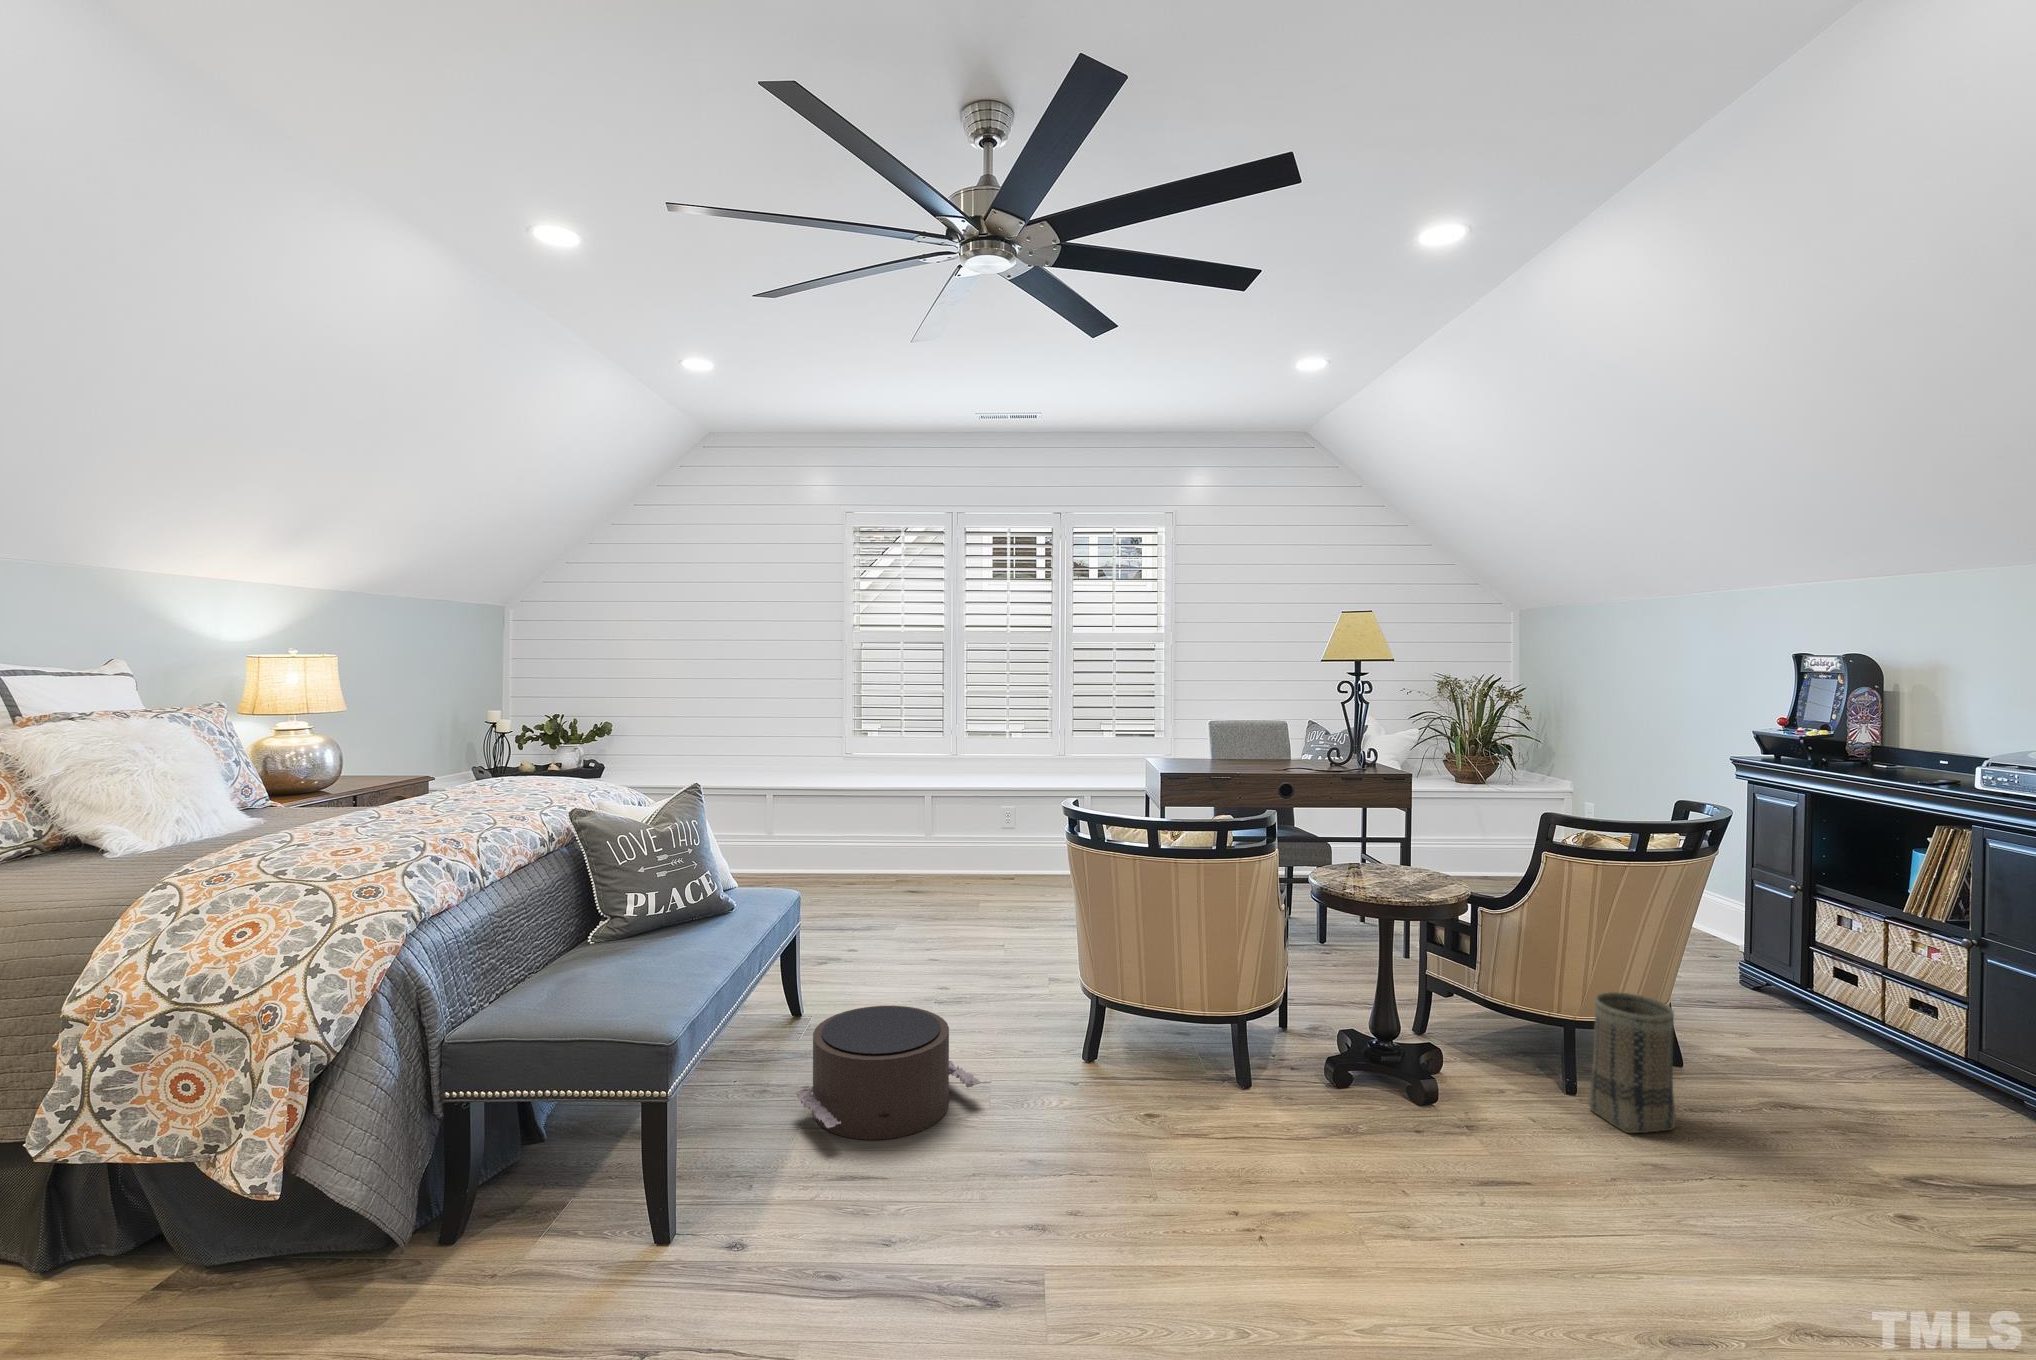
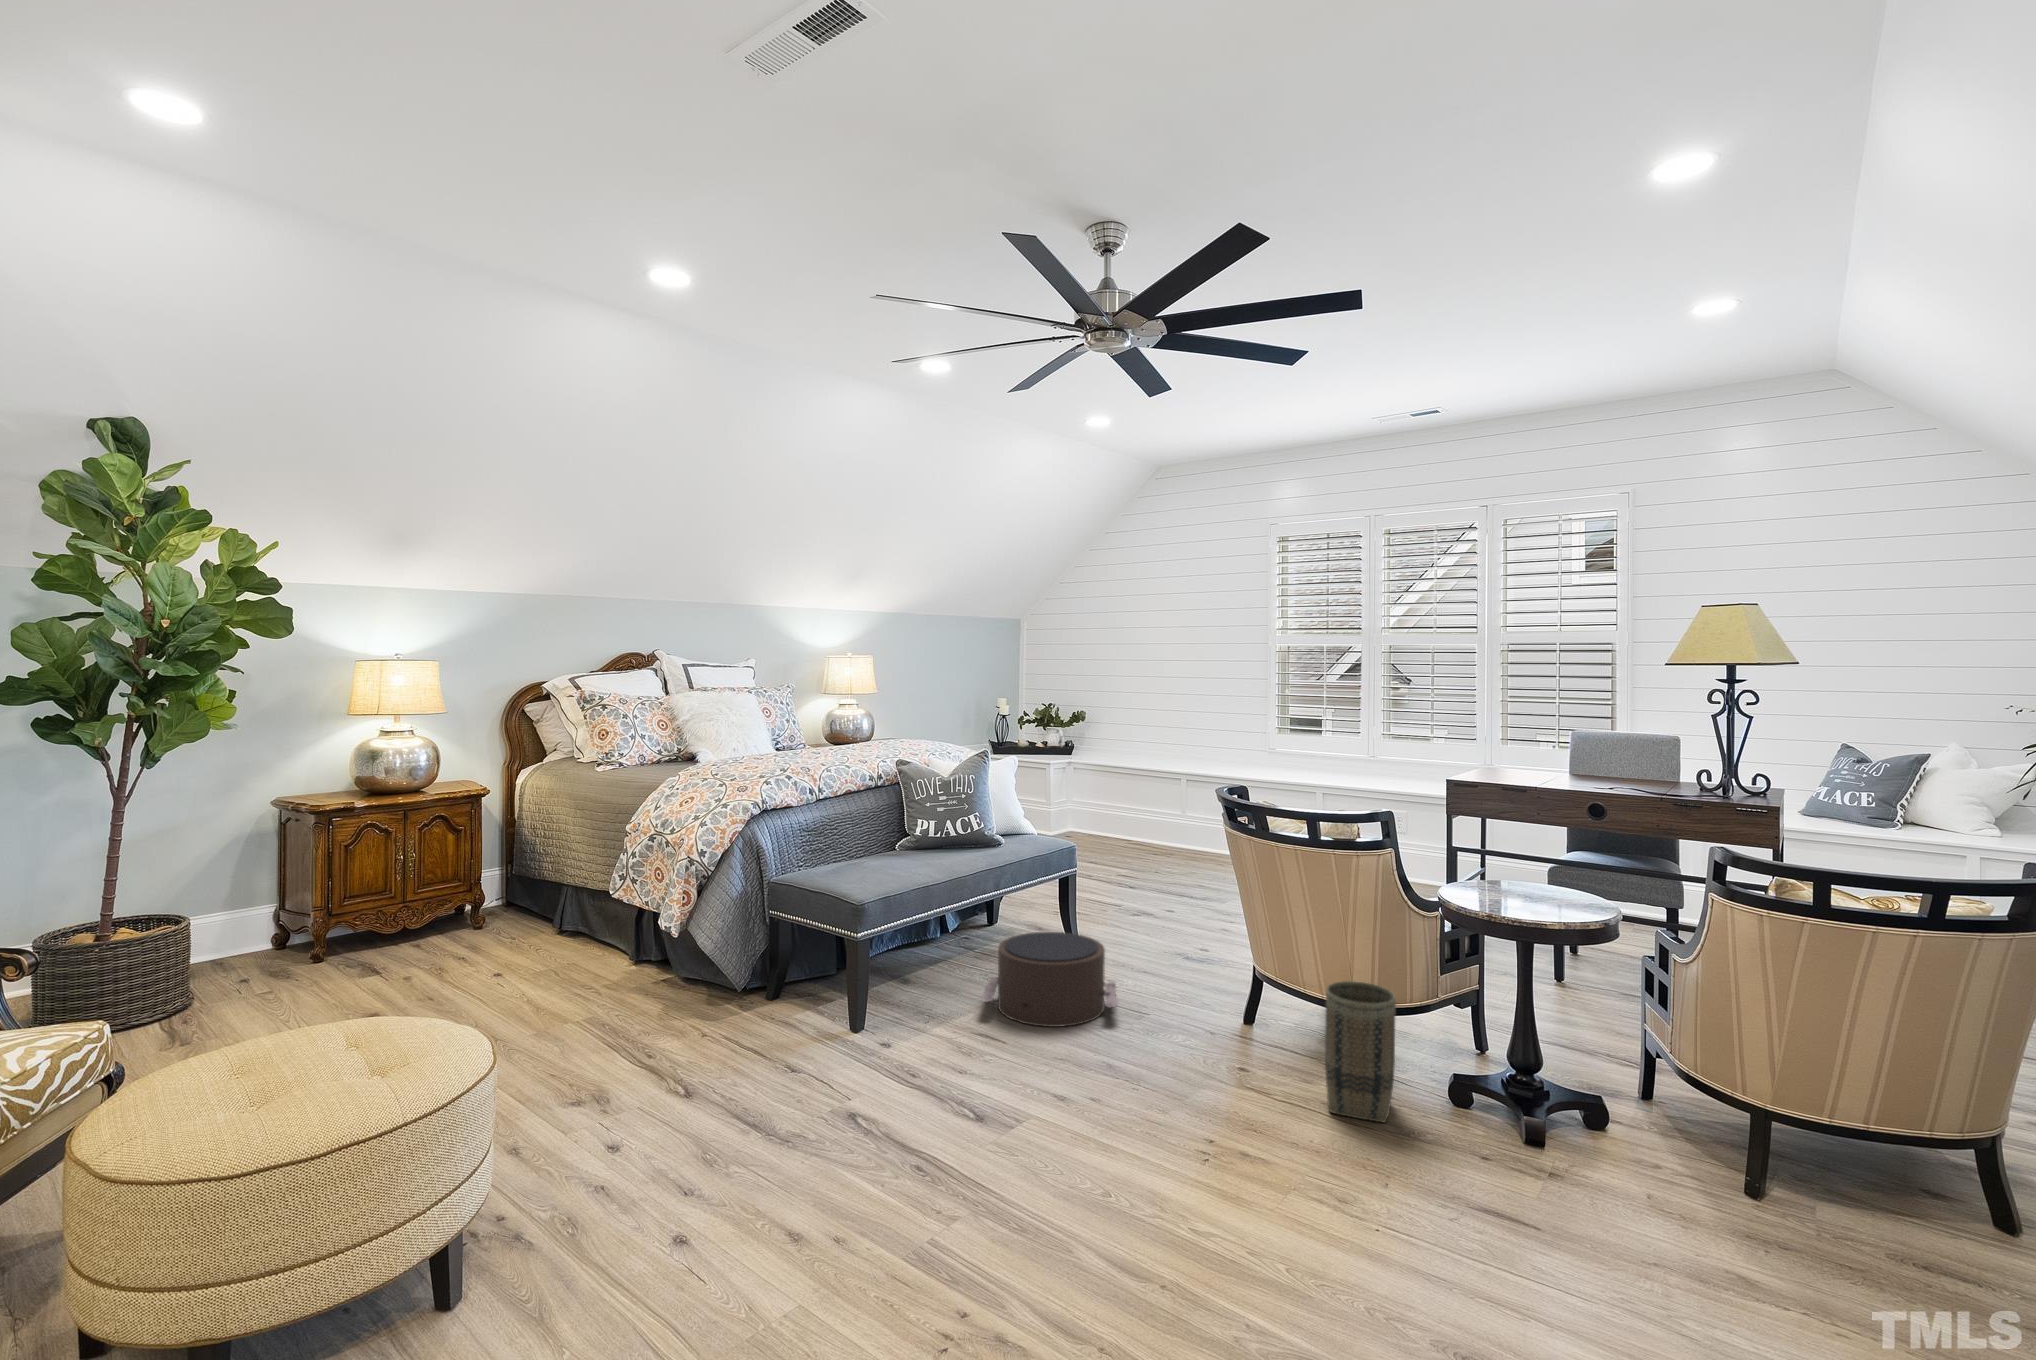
basket: present [1589,992,1675,1133] -> present [1325,981,1396,1122]

